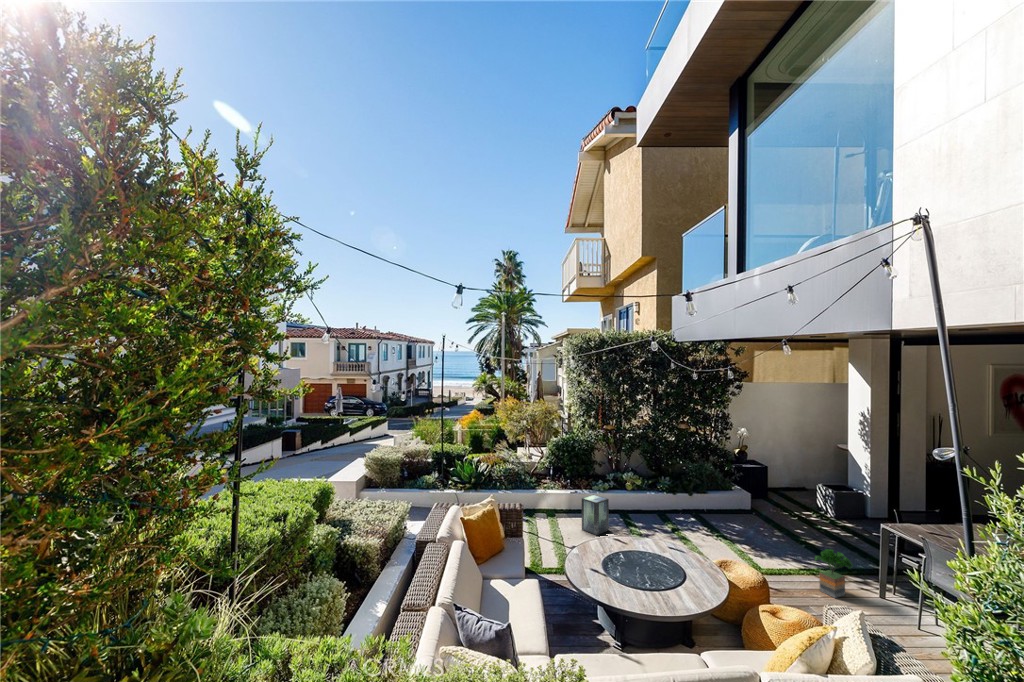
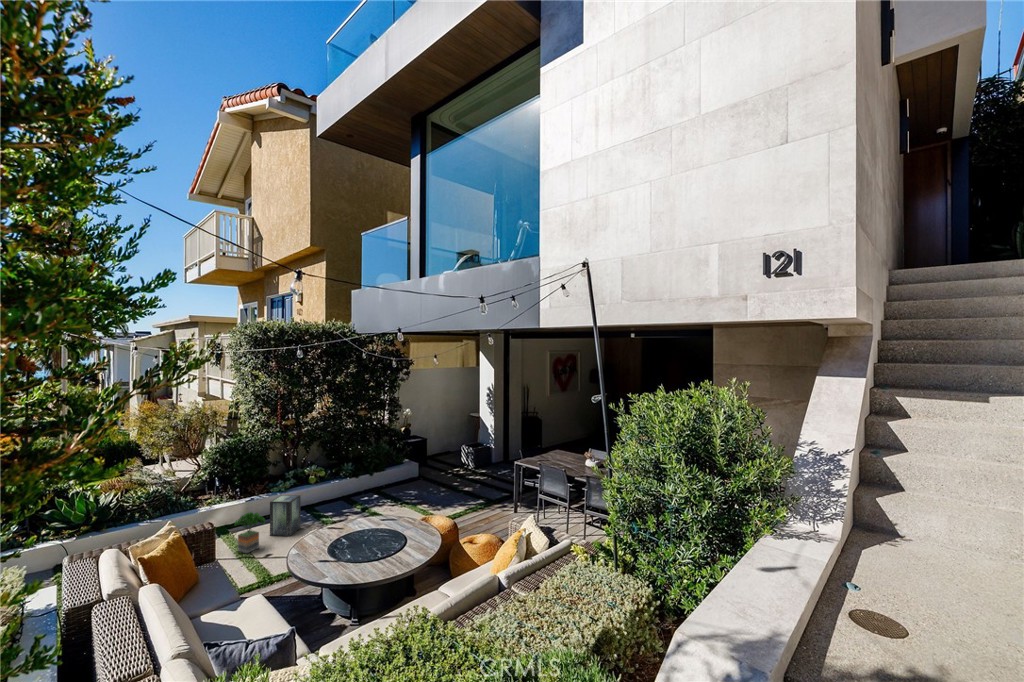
potted tree: present [815,549,853,598] -> present [235,512,265,553]

